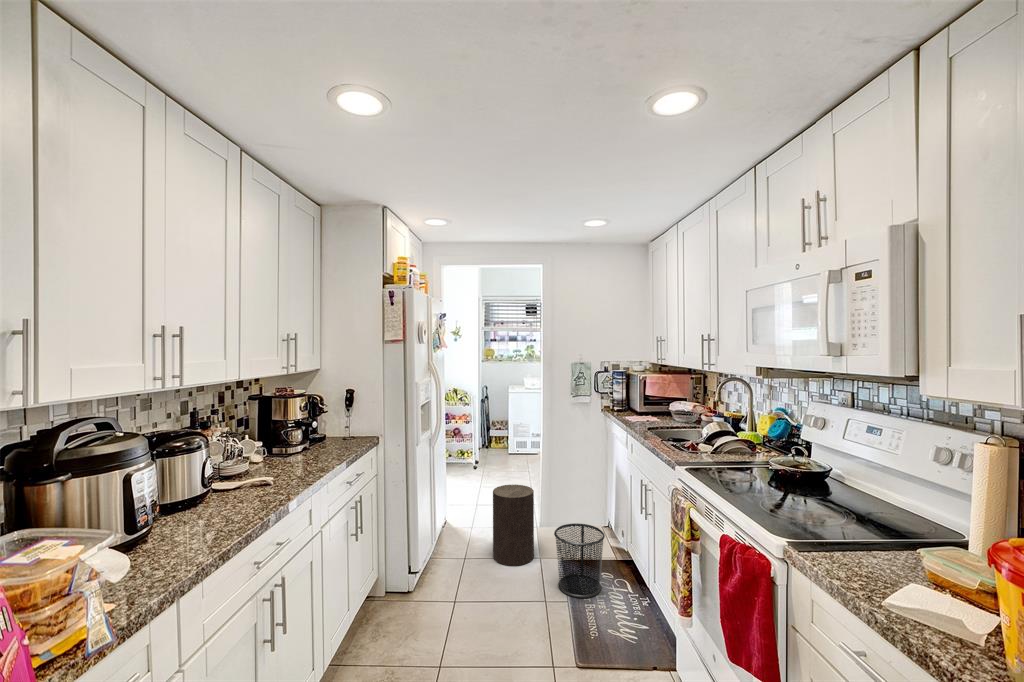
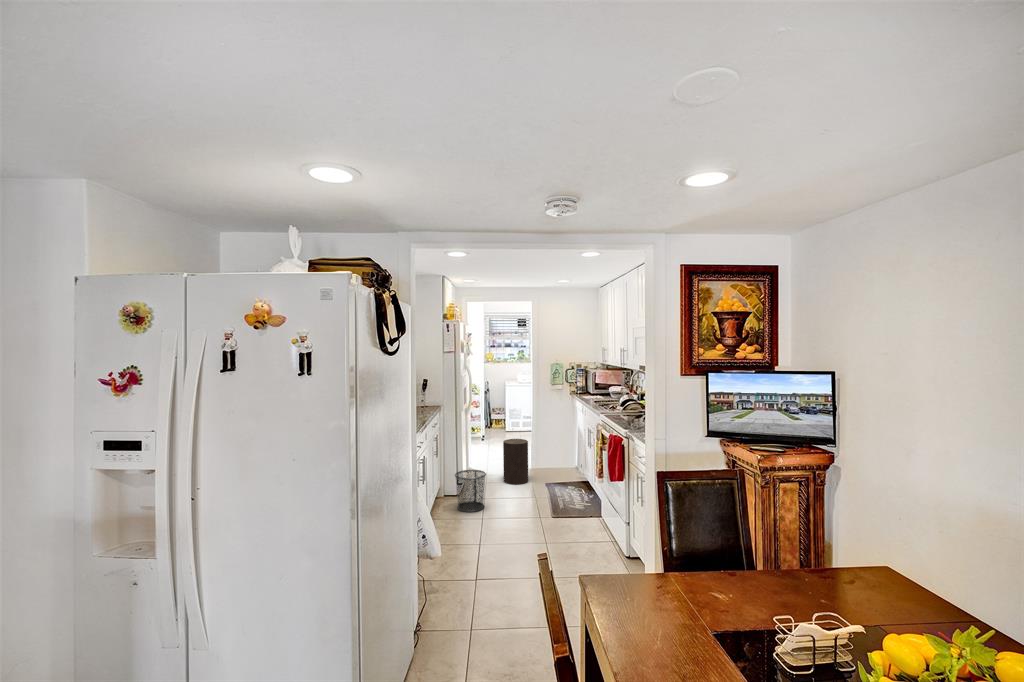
waste bin: present [554,523,605,598] -> present [455,470,486,512]

